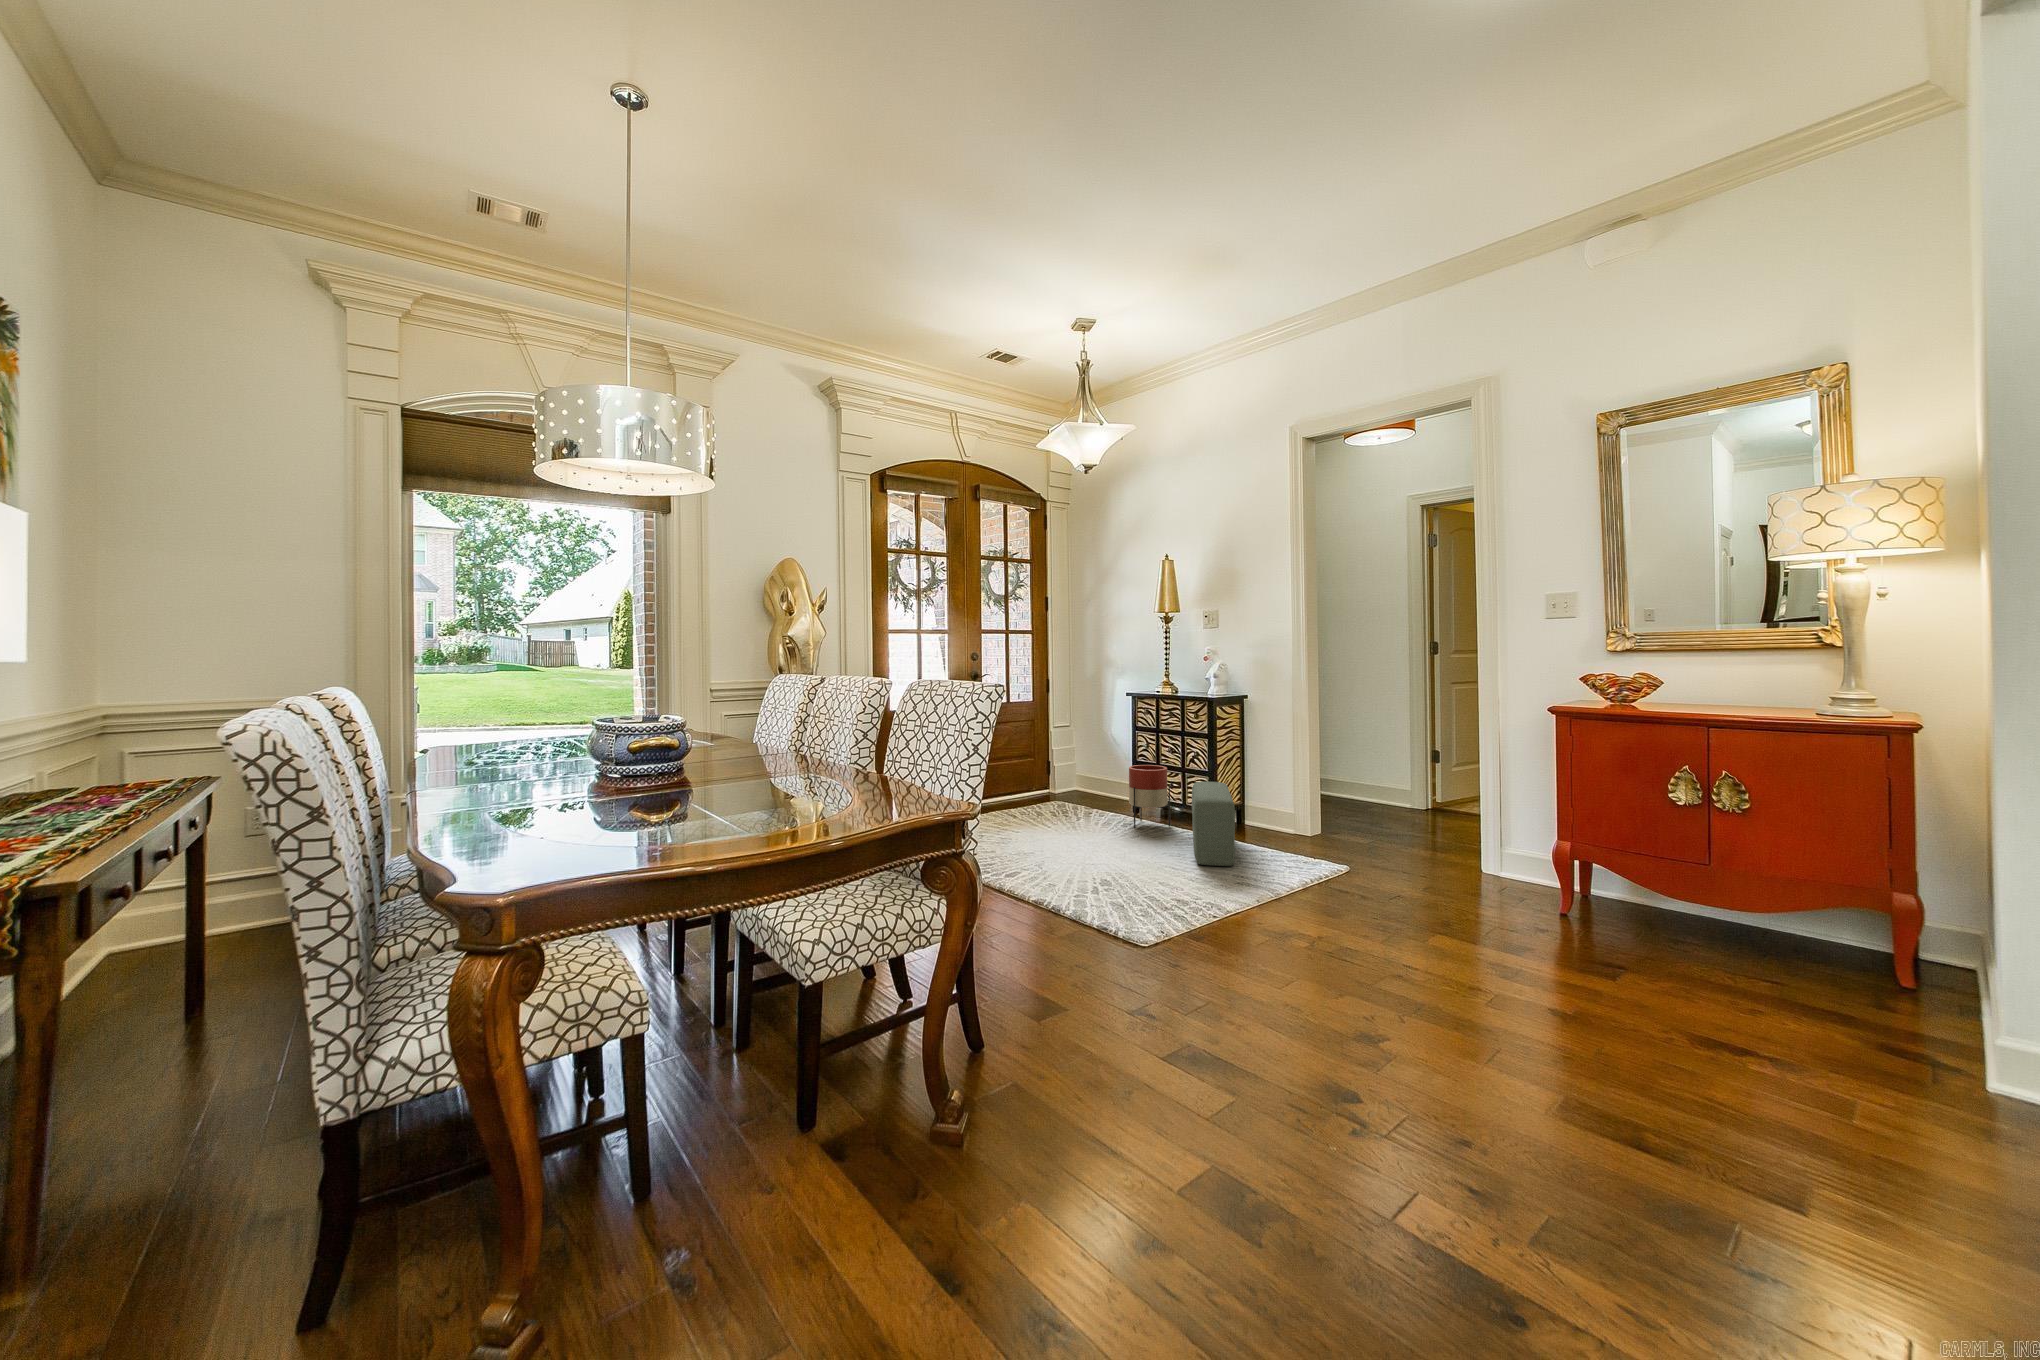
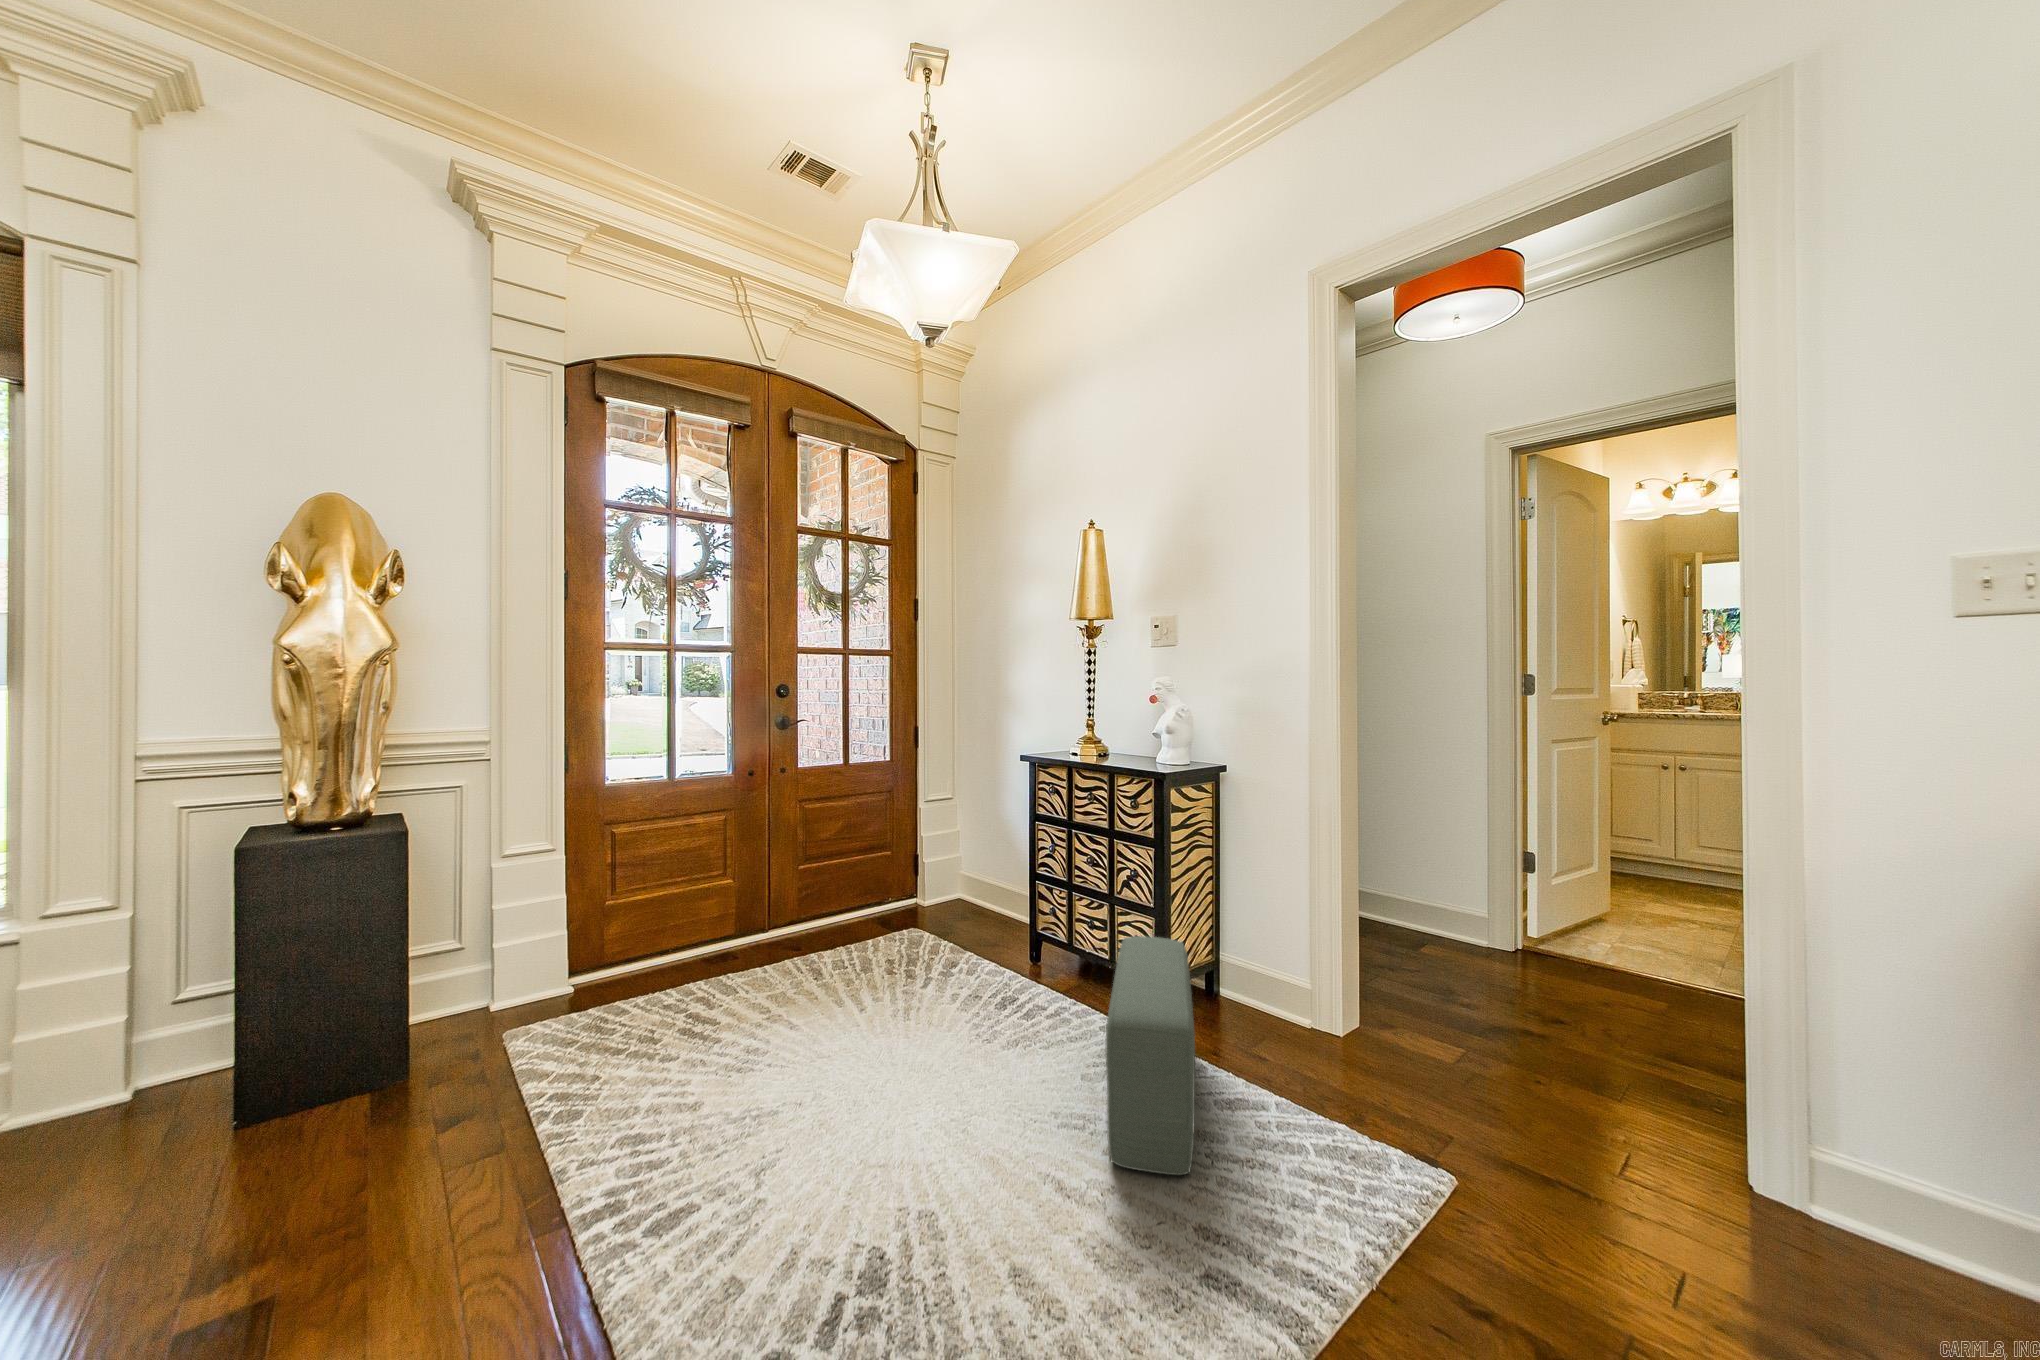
planter: present [1129,765,1170,828] -> none [1015,885,1086,1008]

